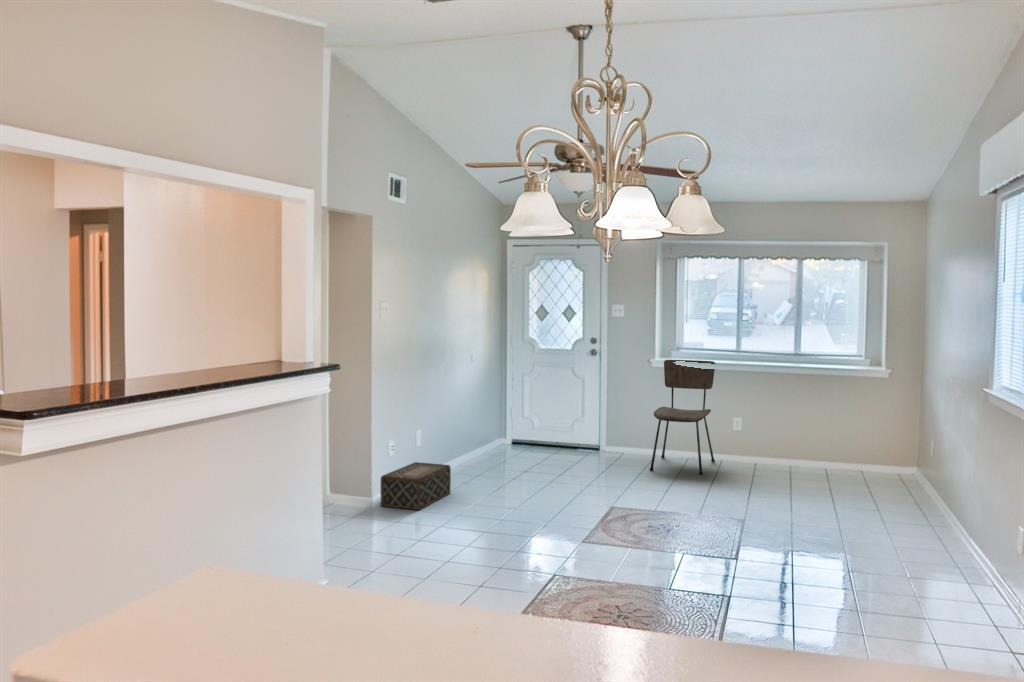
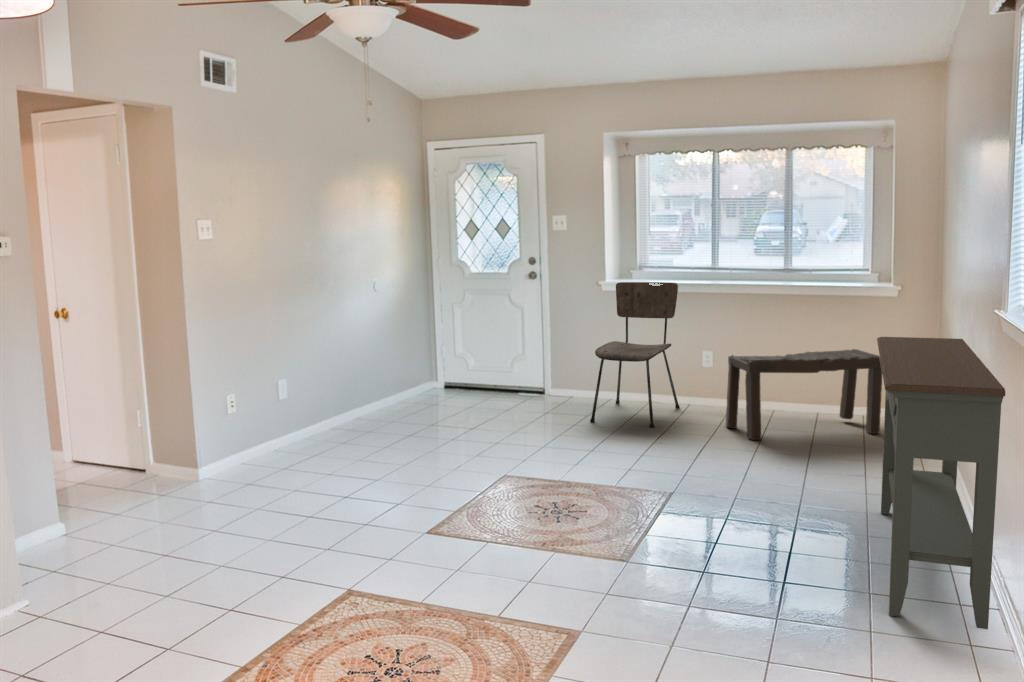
console table: none [894,403,1000,592] -> present [877,337,1005,629]
bench: none [758,416,882,485] -> present [726,349,882,440]
woven basket: present [380,462,451,510] -> none [209,421,315,485]

